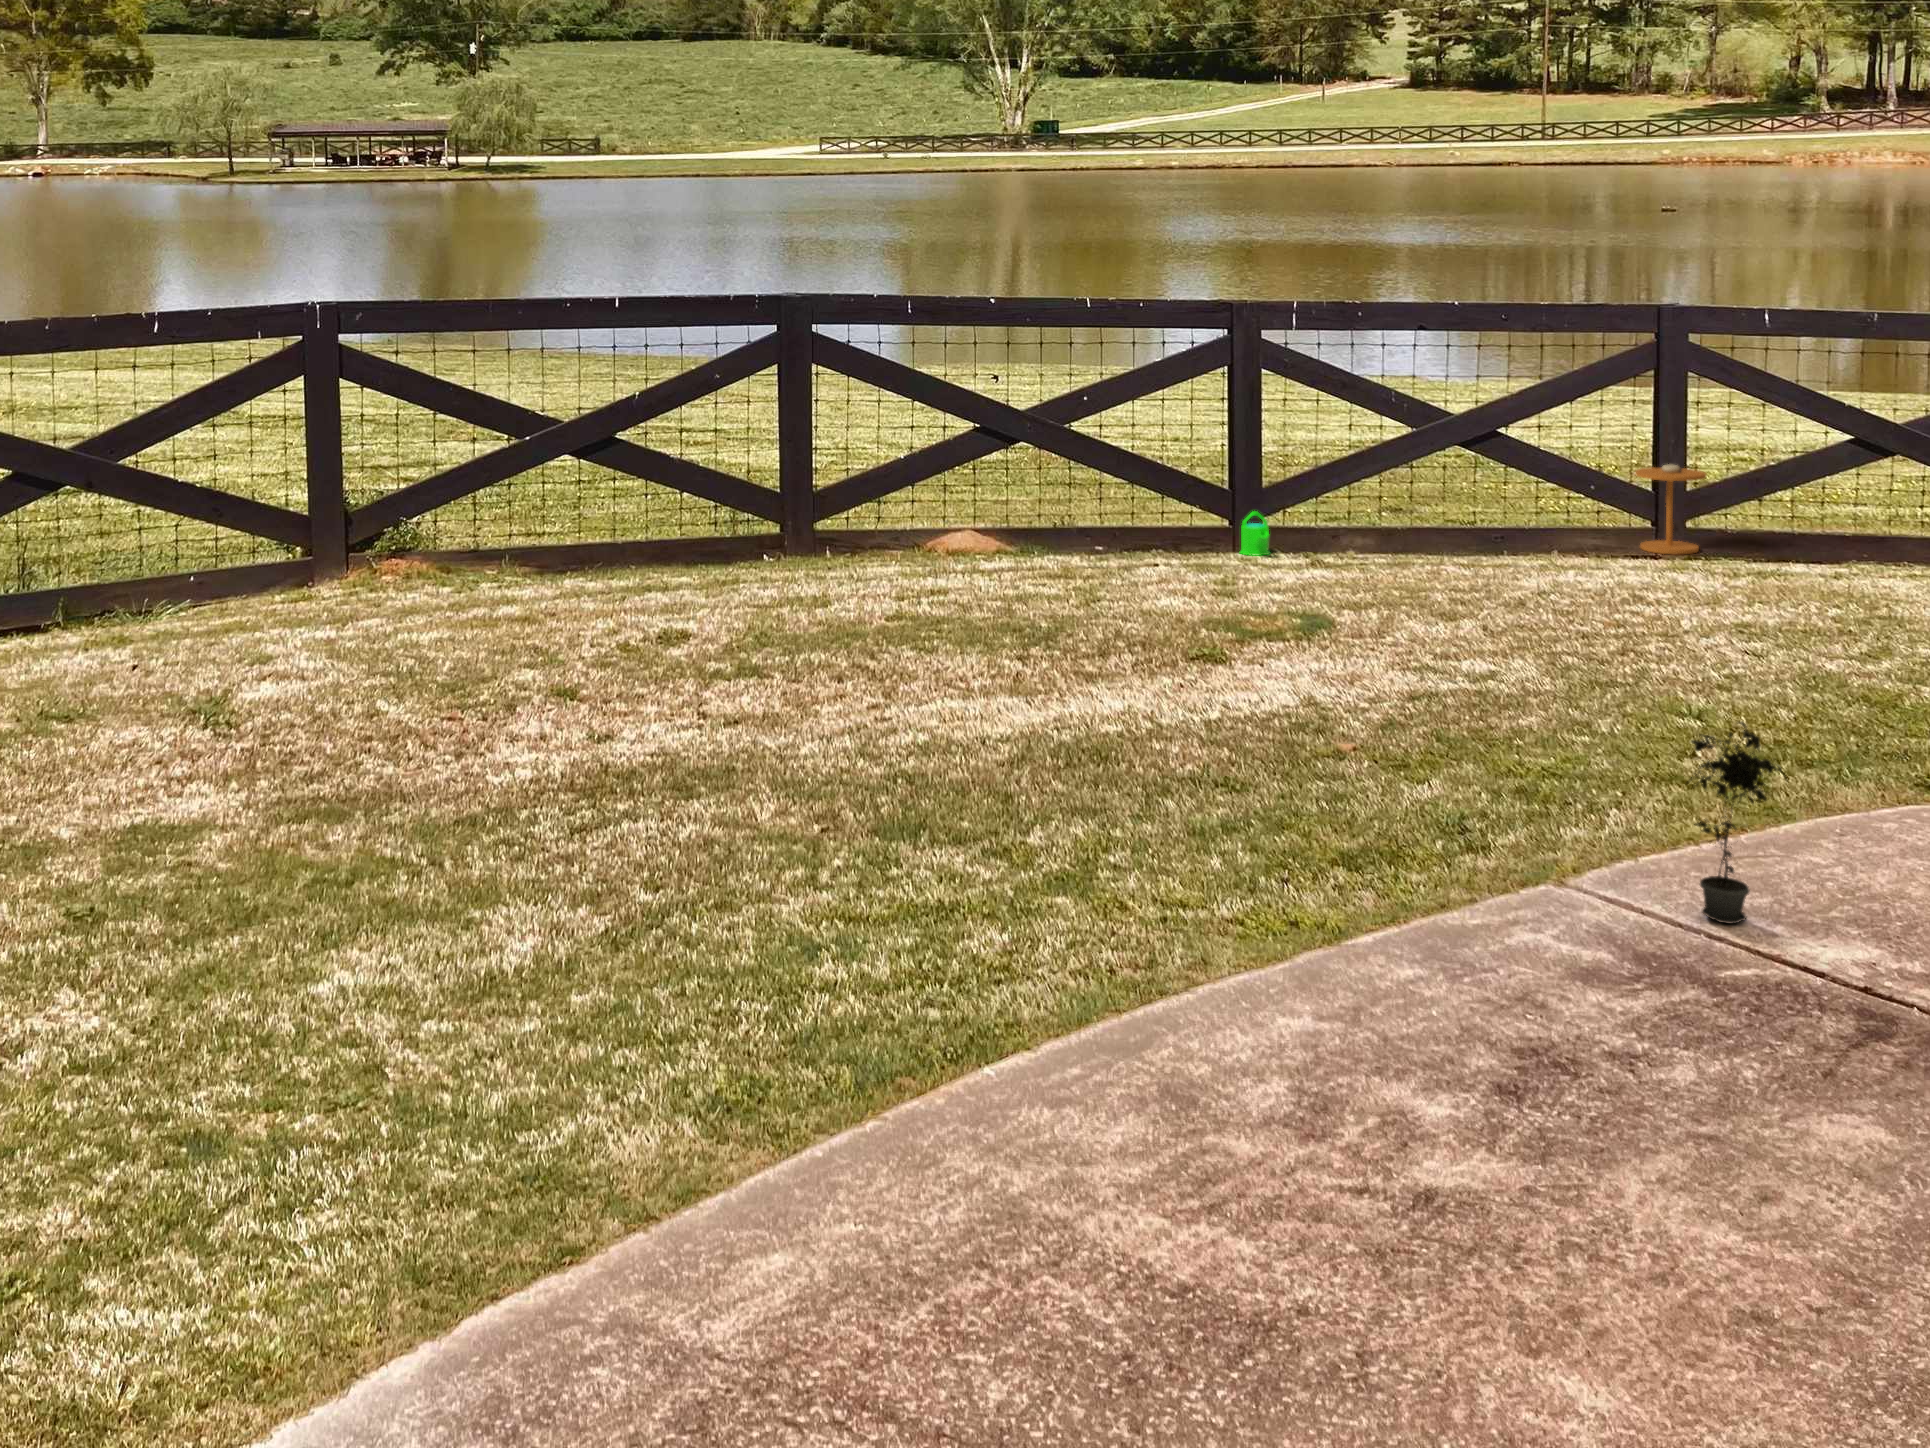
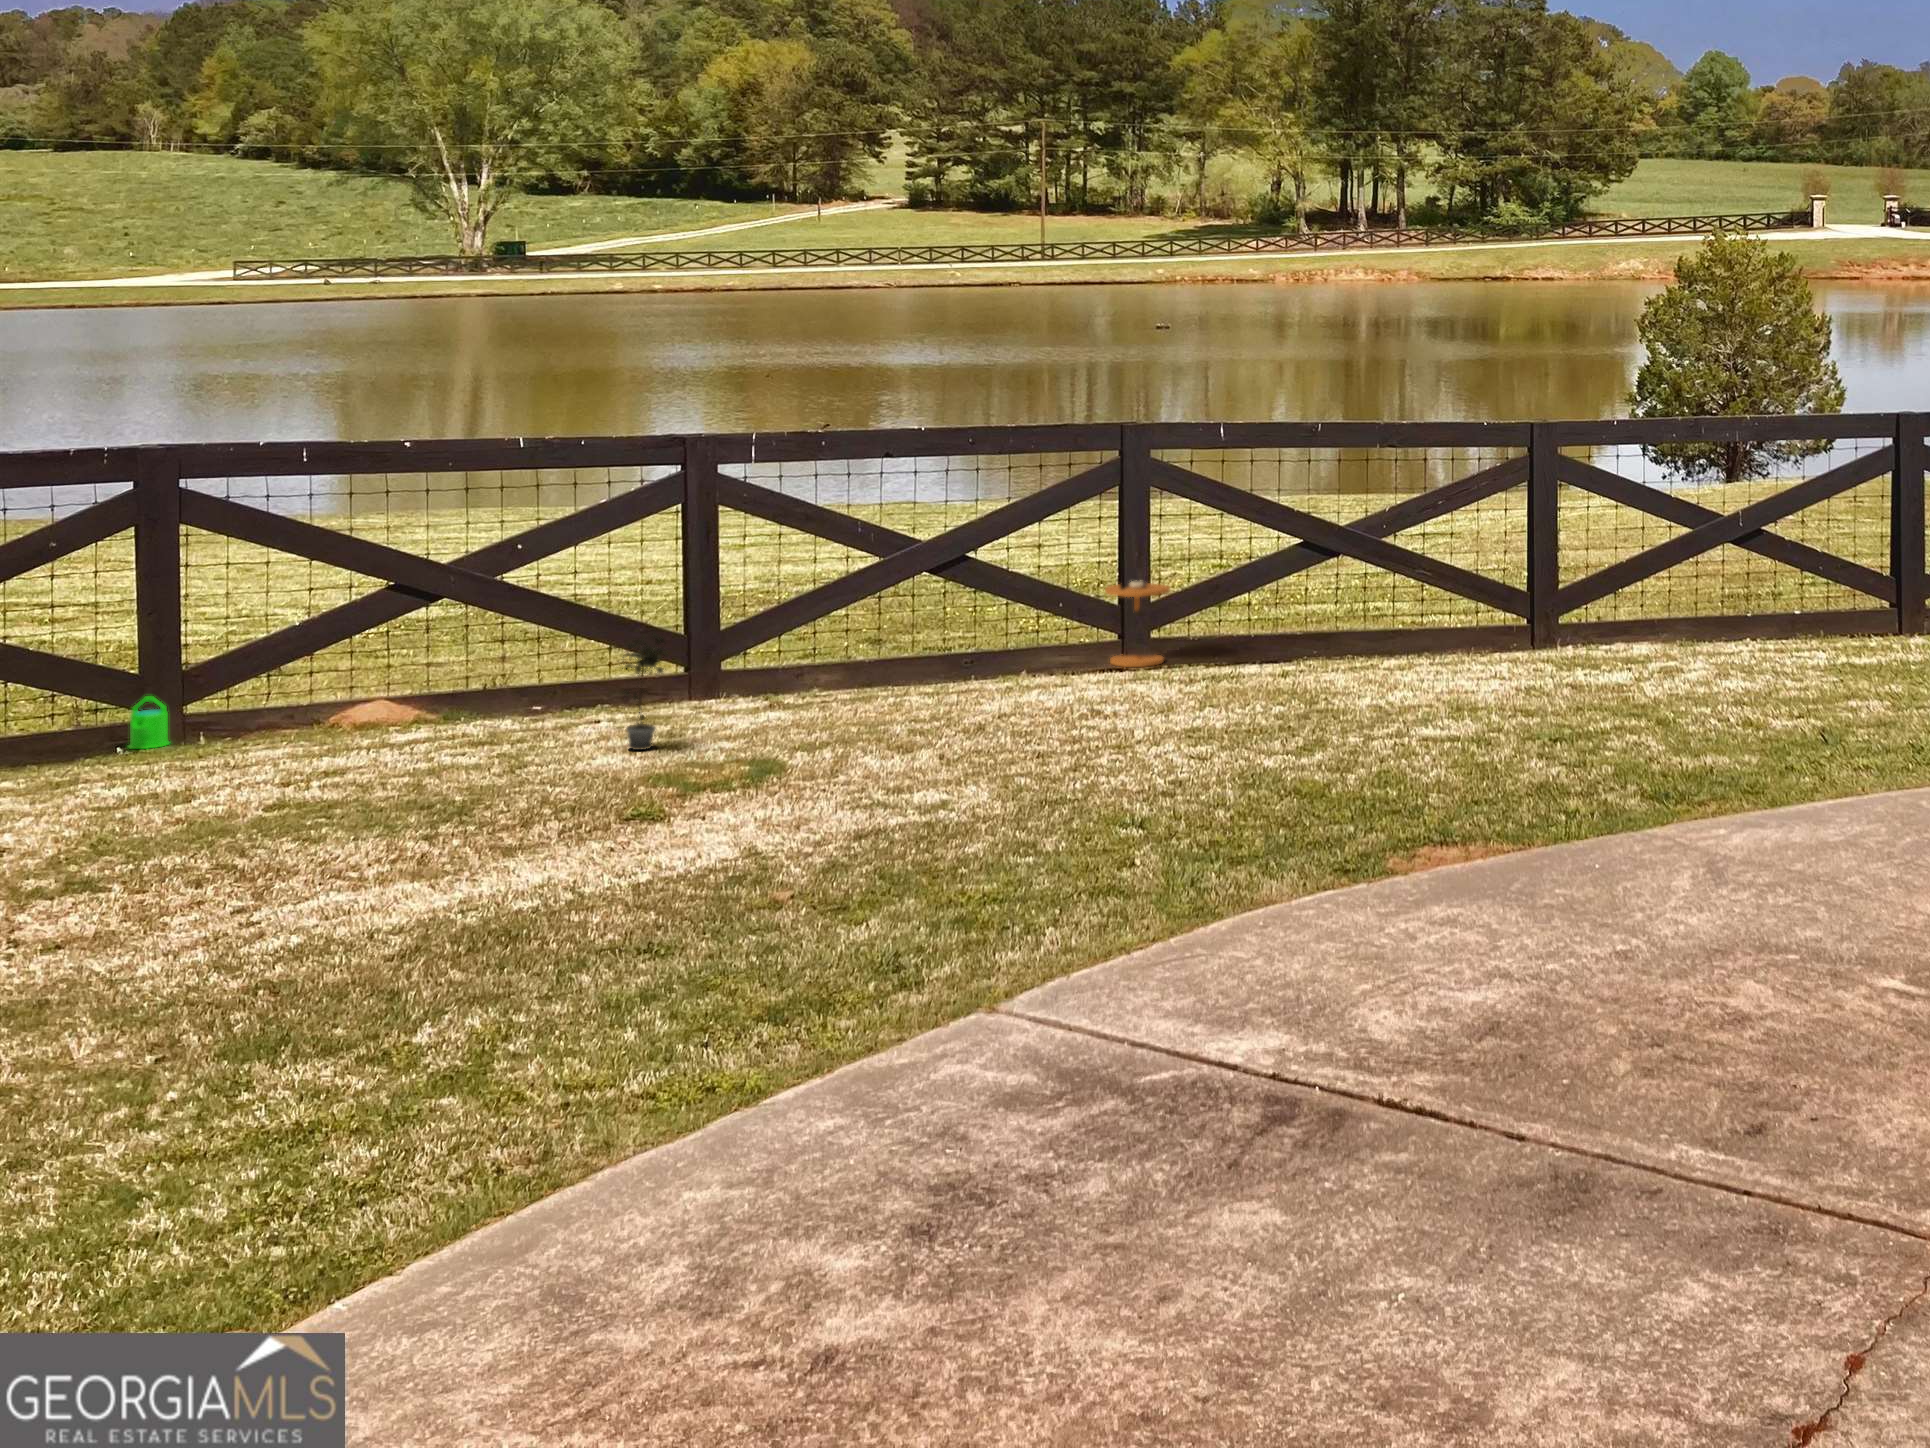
watering can: present [1240,511,1270,556] -> present [128,696,169,749]
potted plant: present [1687,722,1786,924] -> present [622,633,668,750]

